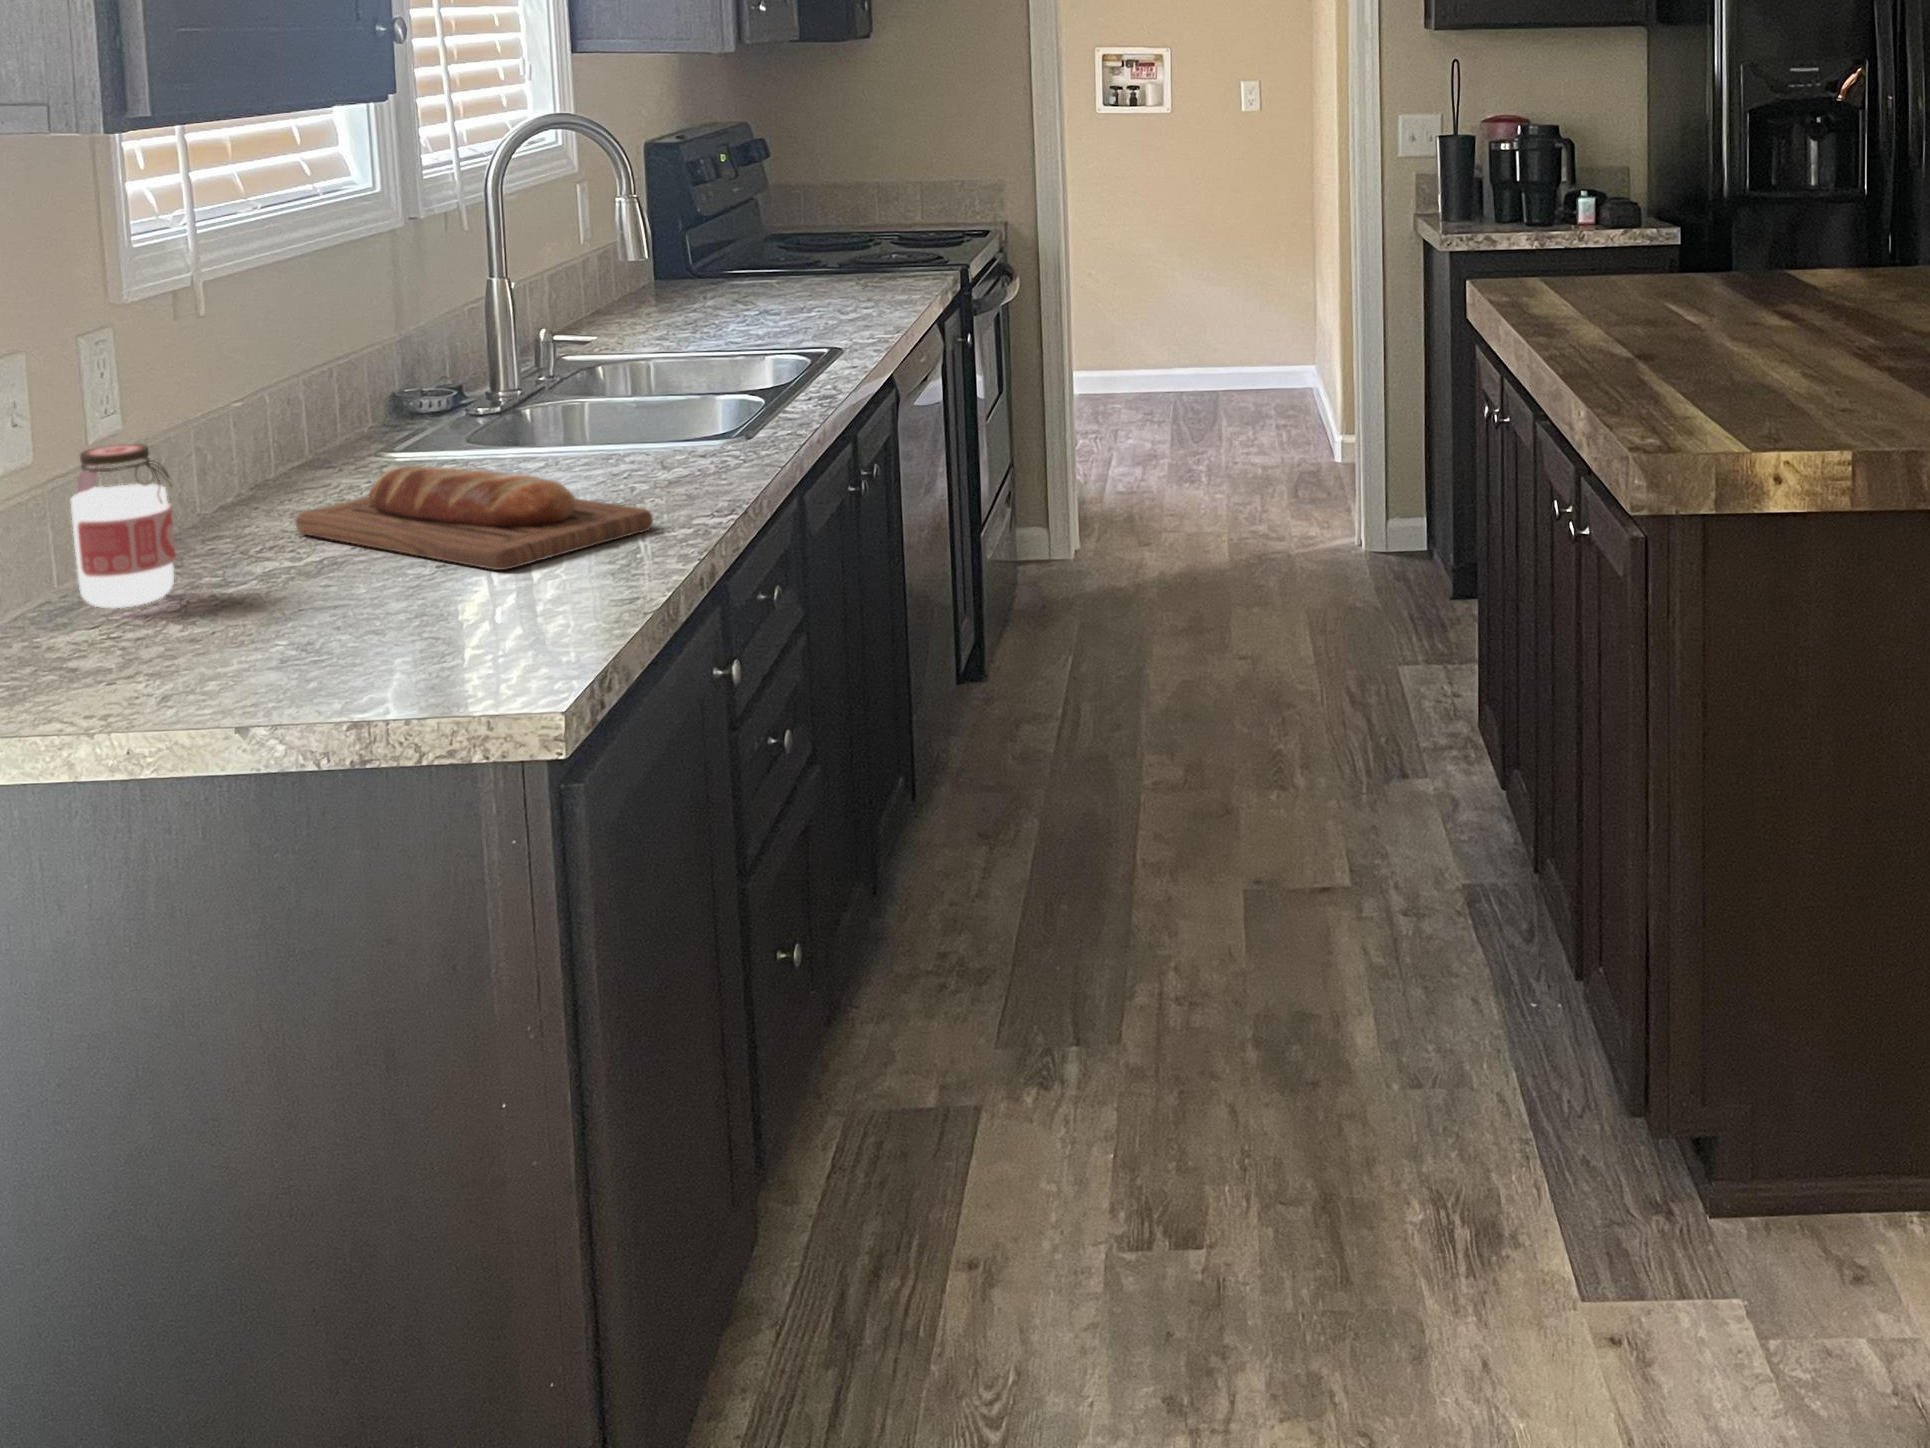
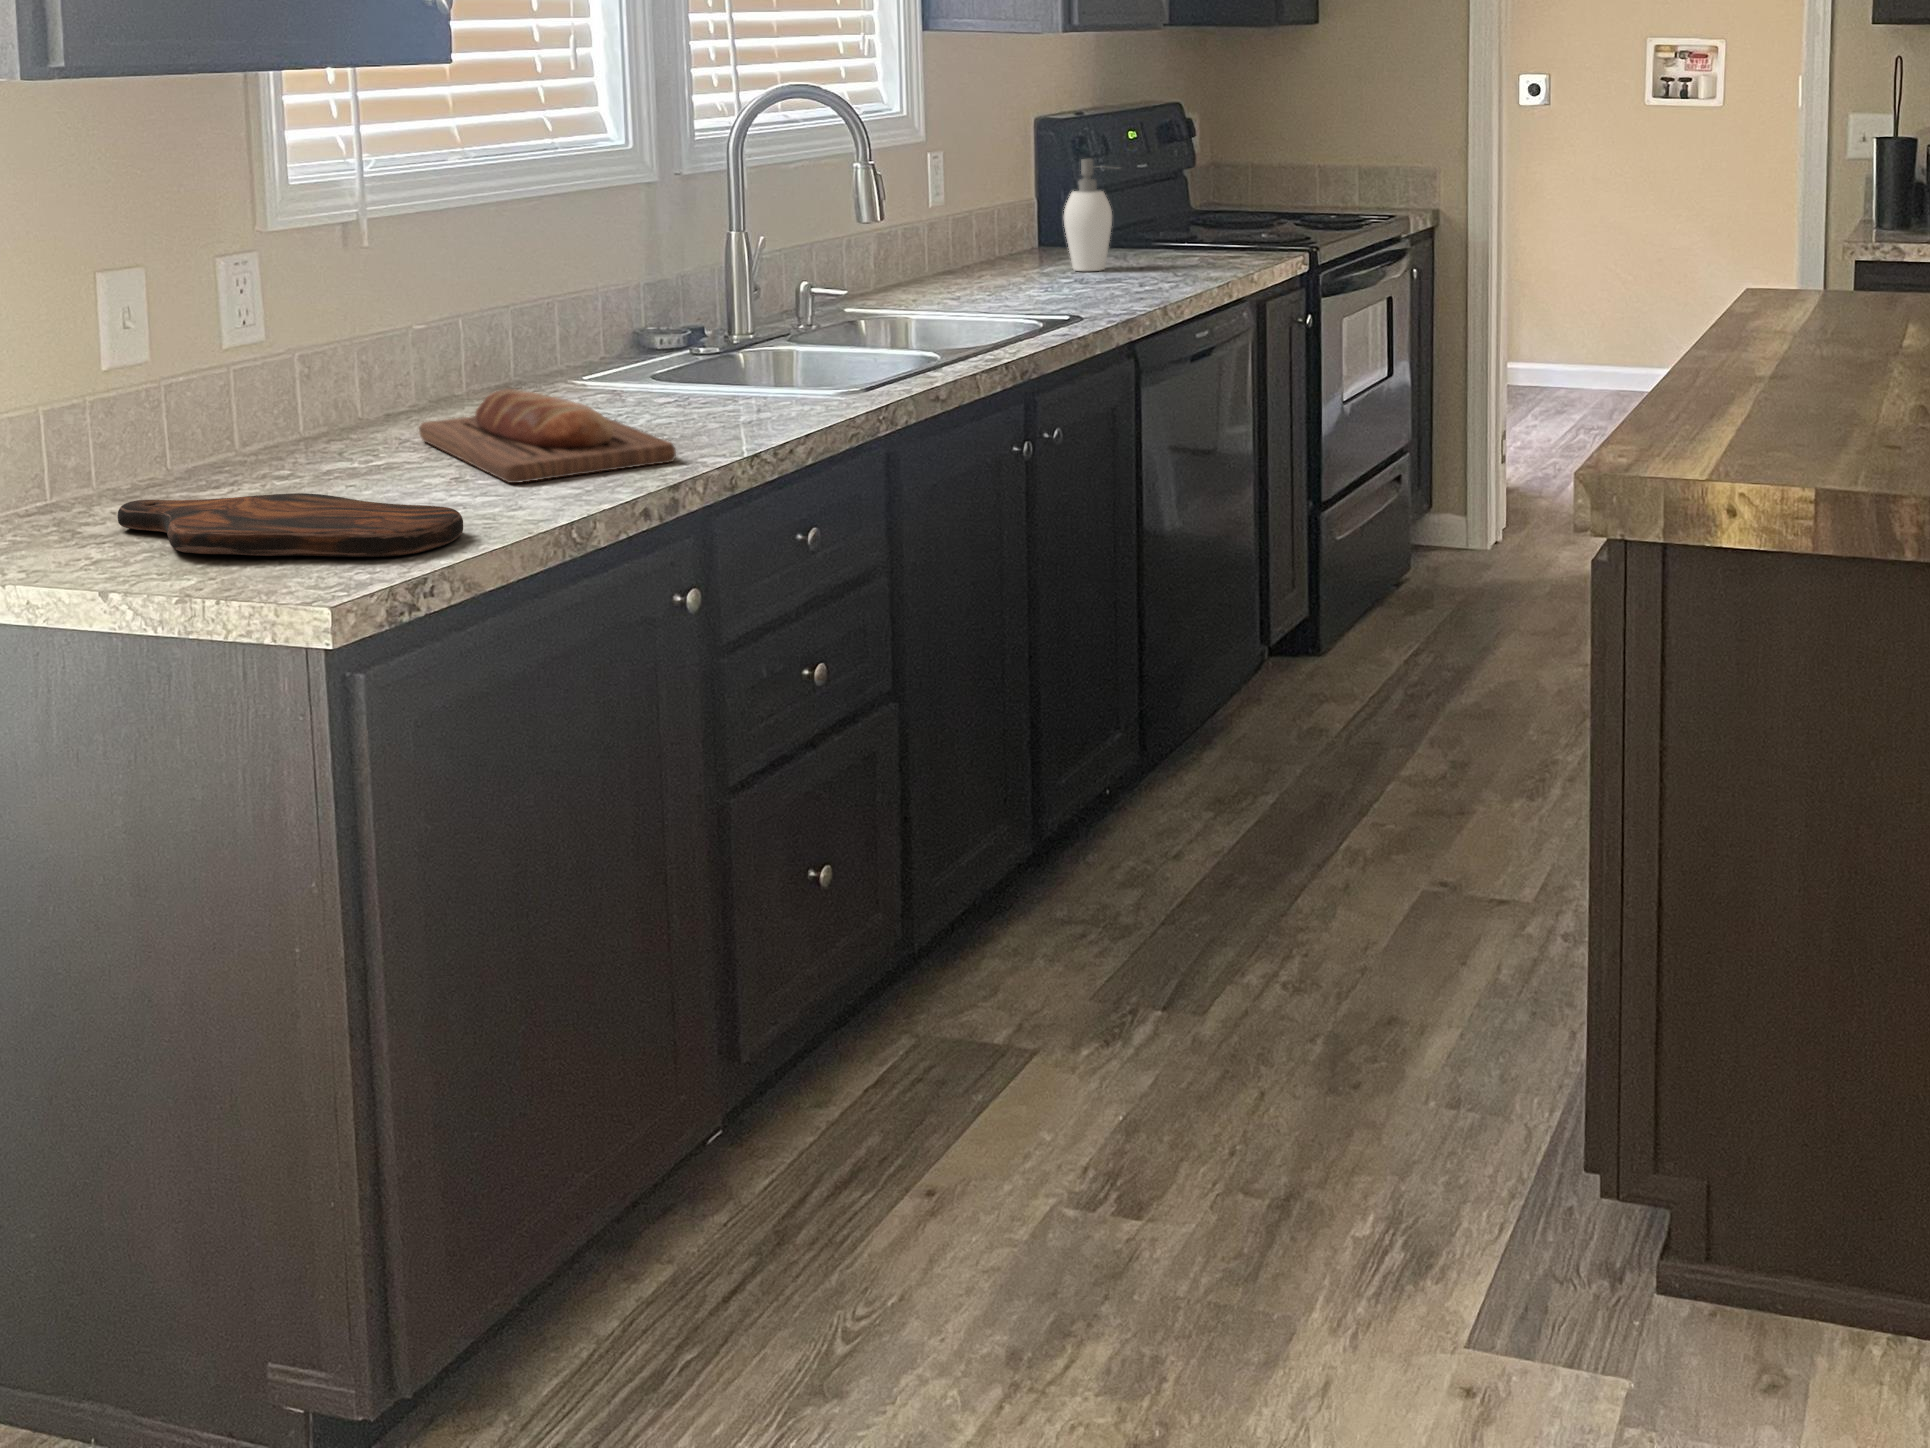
soap dispenser: none [726,182,790,299] -> present [1064,159,1112,271]
jar: present [71,444,176,608] -> none [181,349,269,486]
cutting board: none [79,603,552,689] -> present [118,493,463,557]

